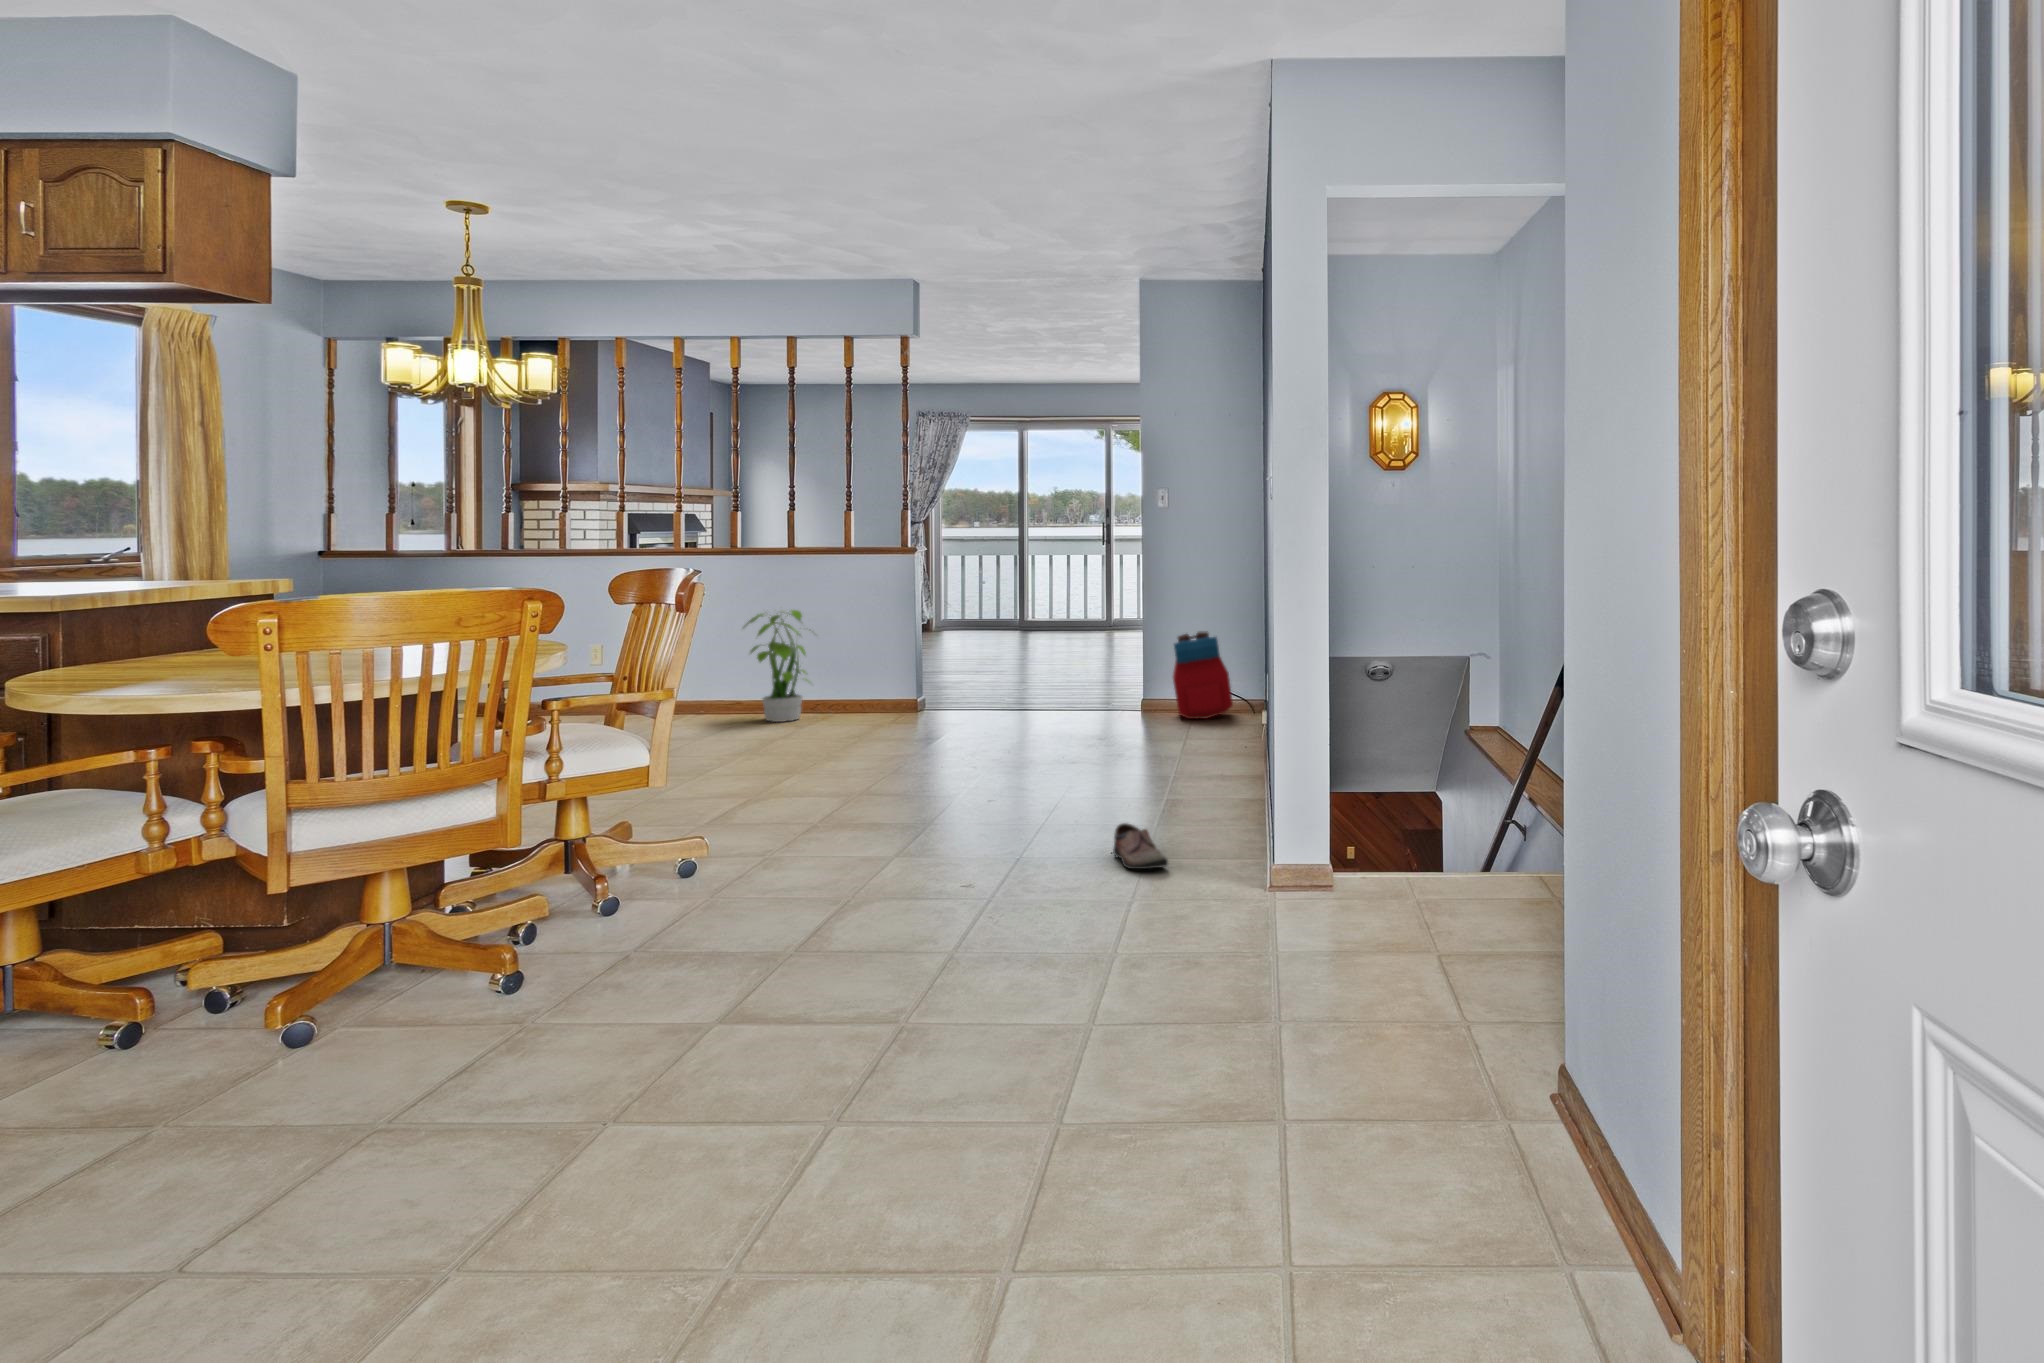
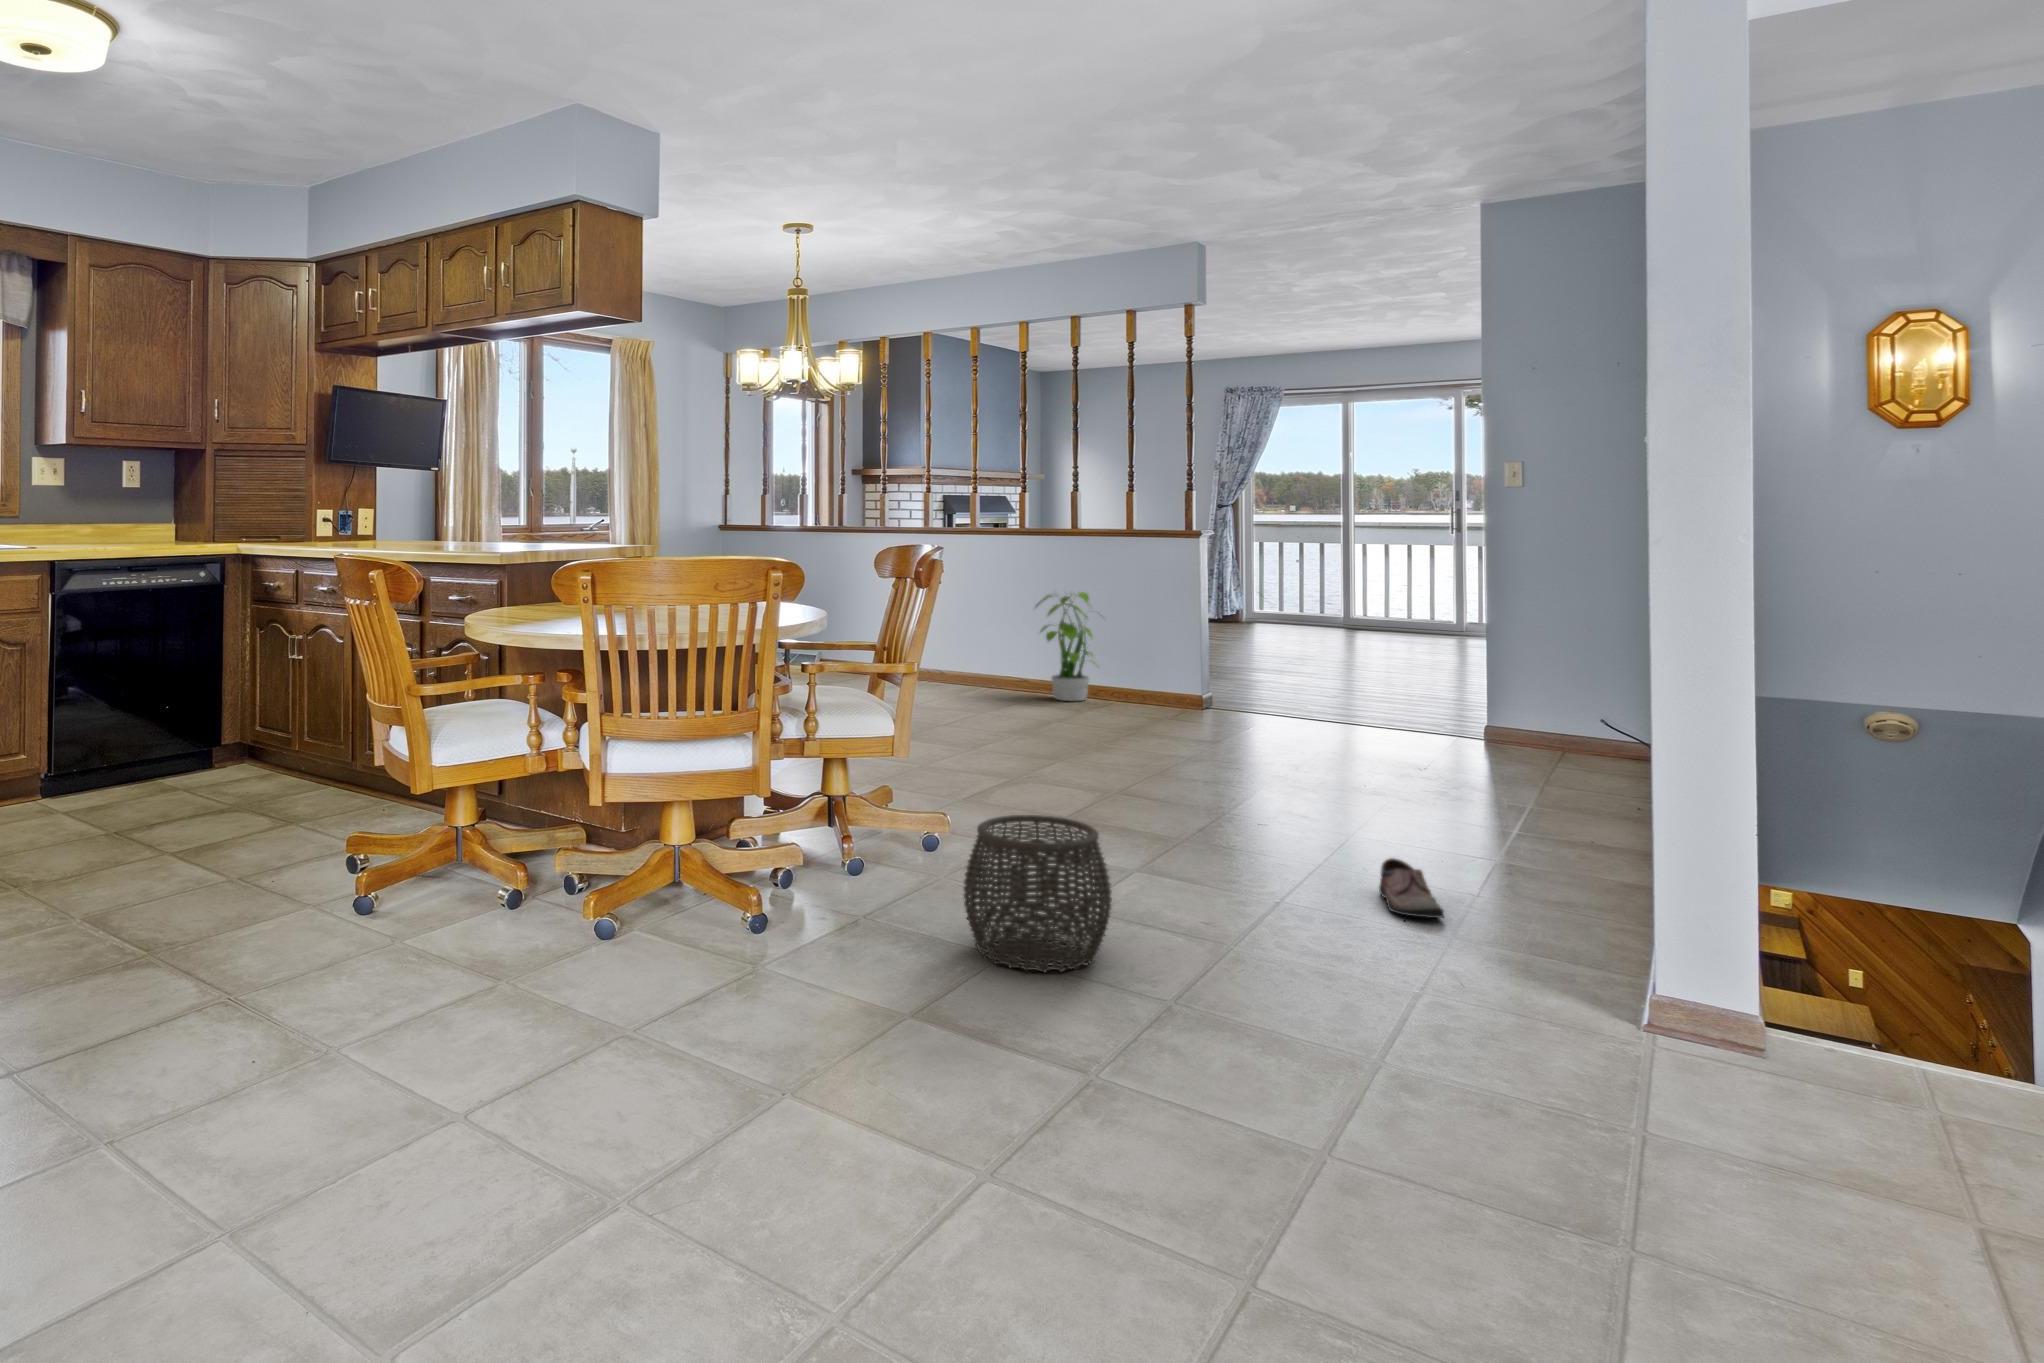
backpack: present [1173,631,1233,719] -> none [1507,640,1589,746]
woven basket: none [753,826,906,982] -> present [964,815,1112,972]

